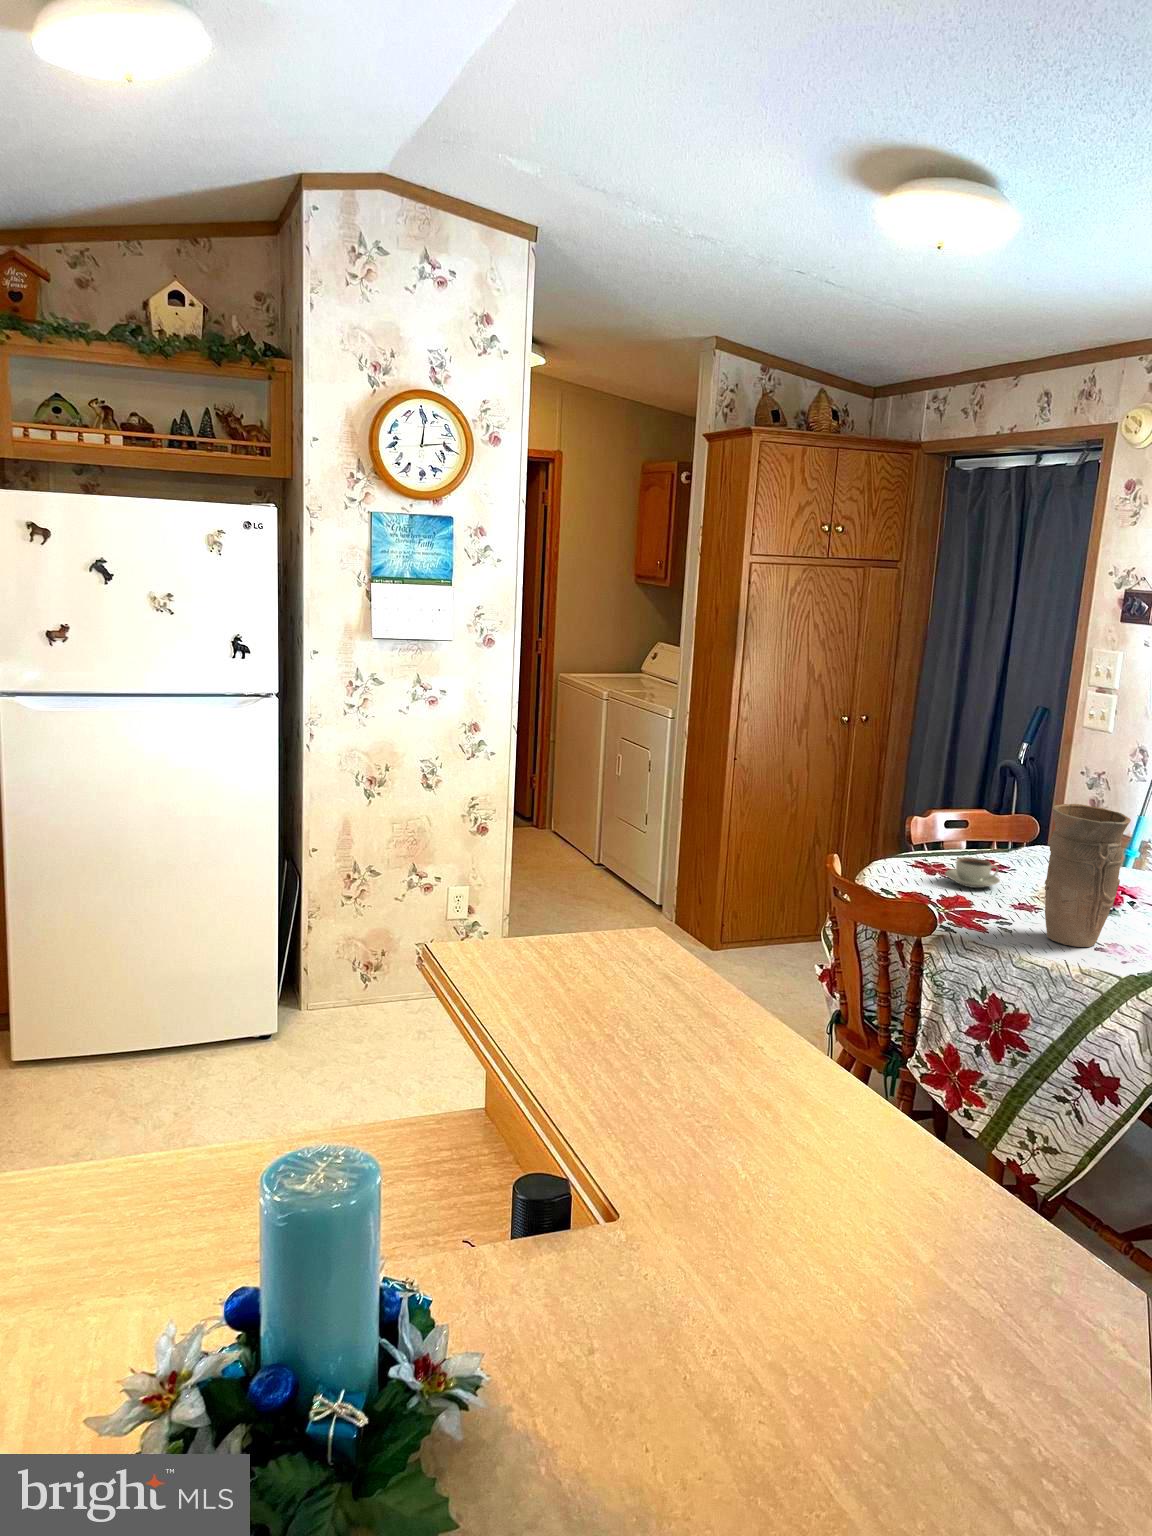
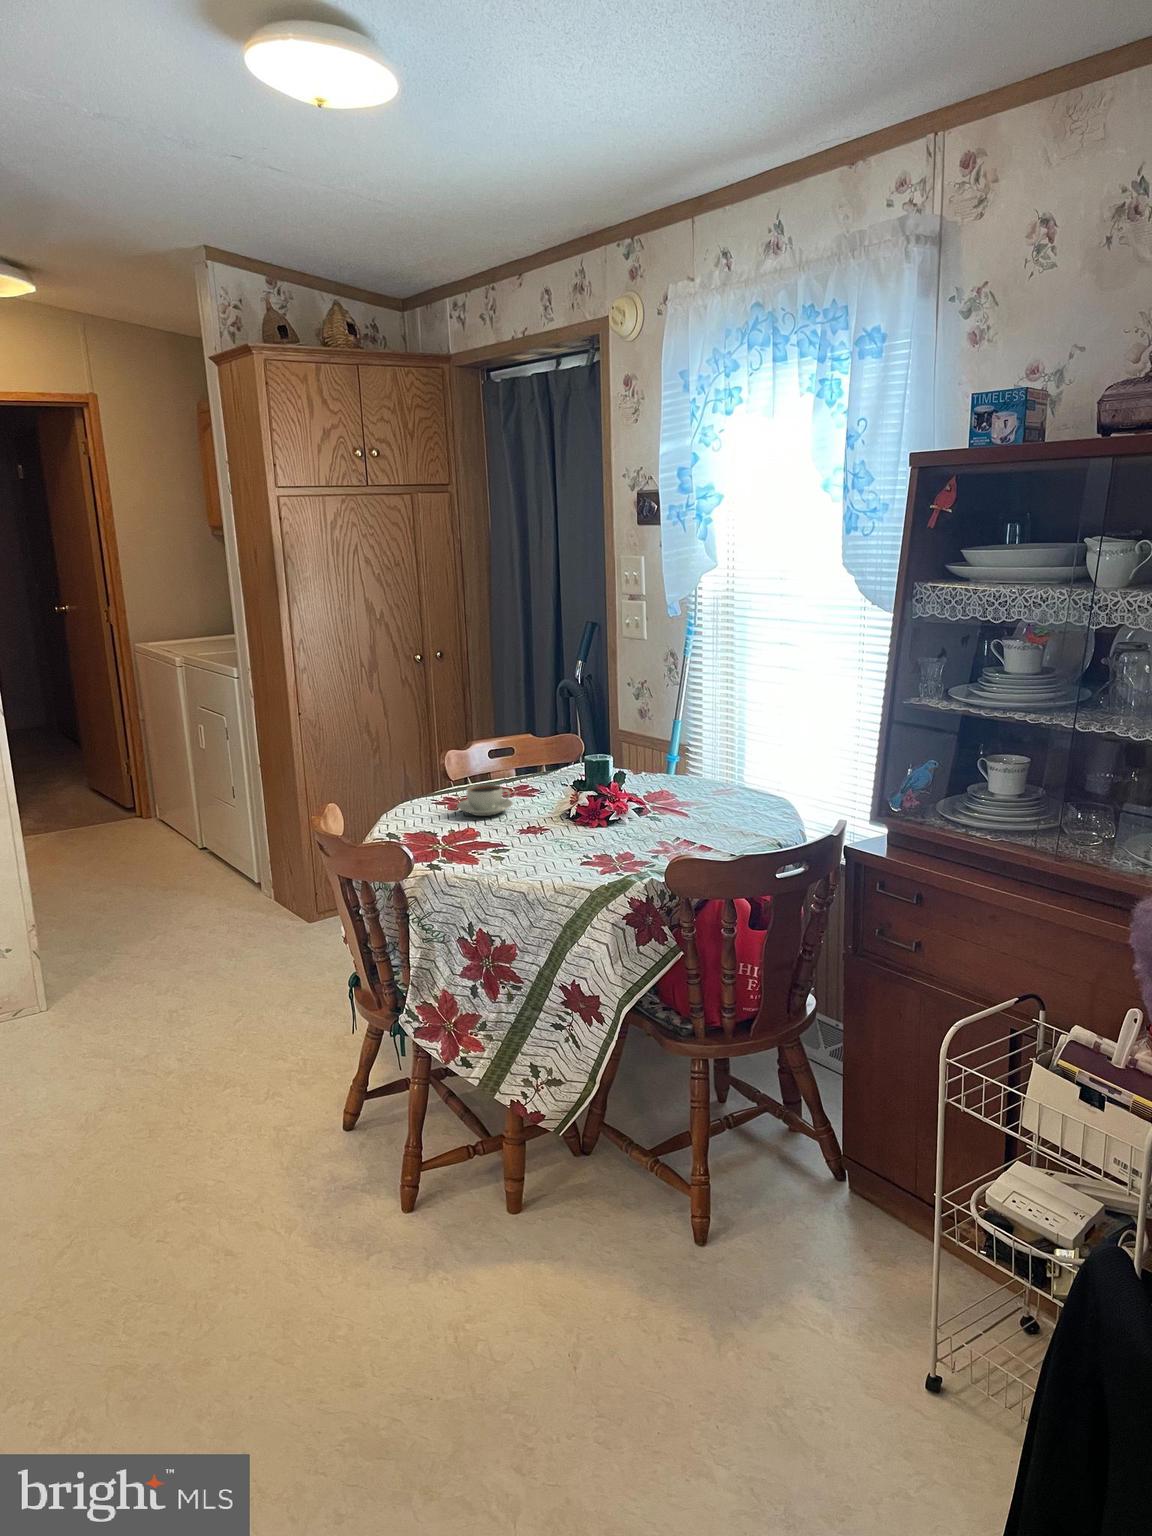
vase: present [1045,804,1131,947] -> none [516,713,594,864]

